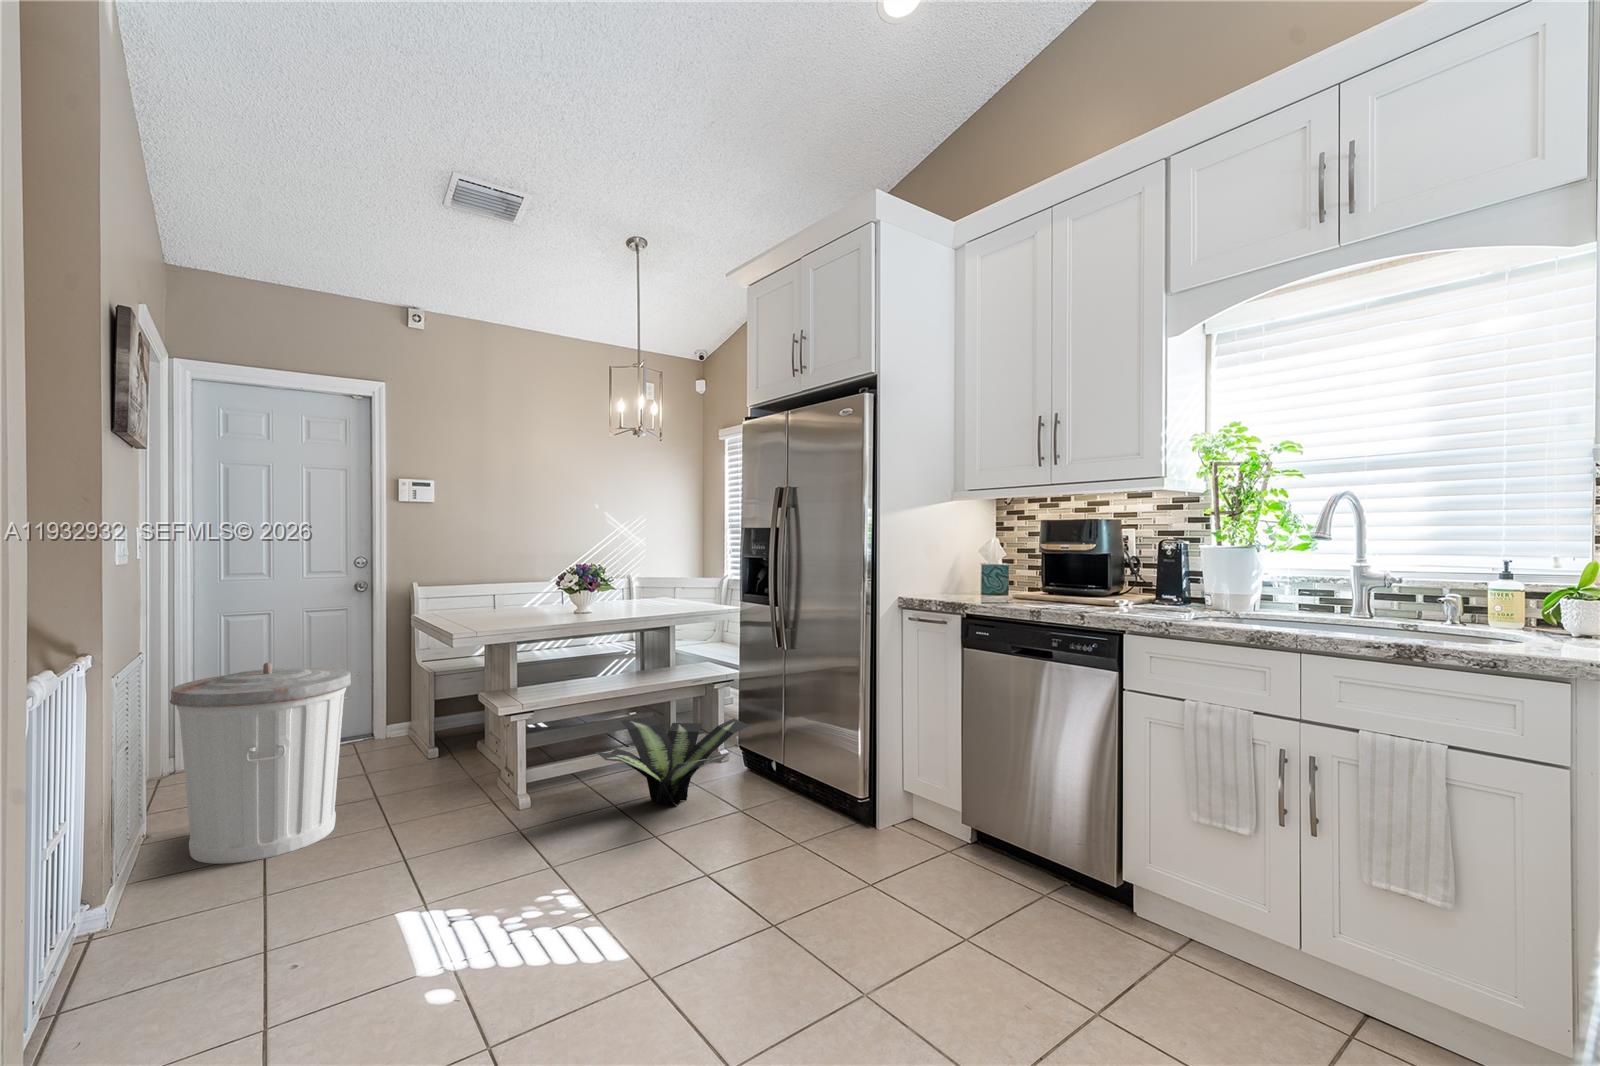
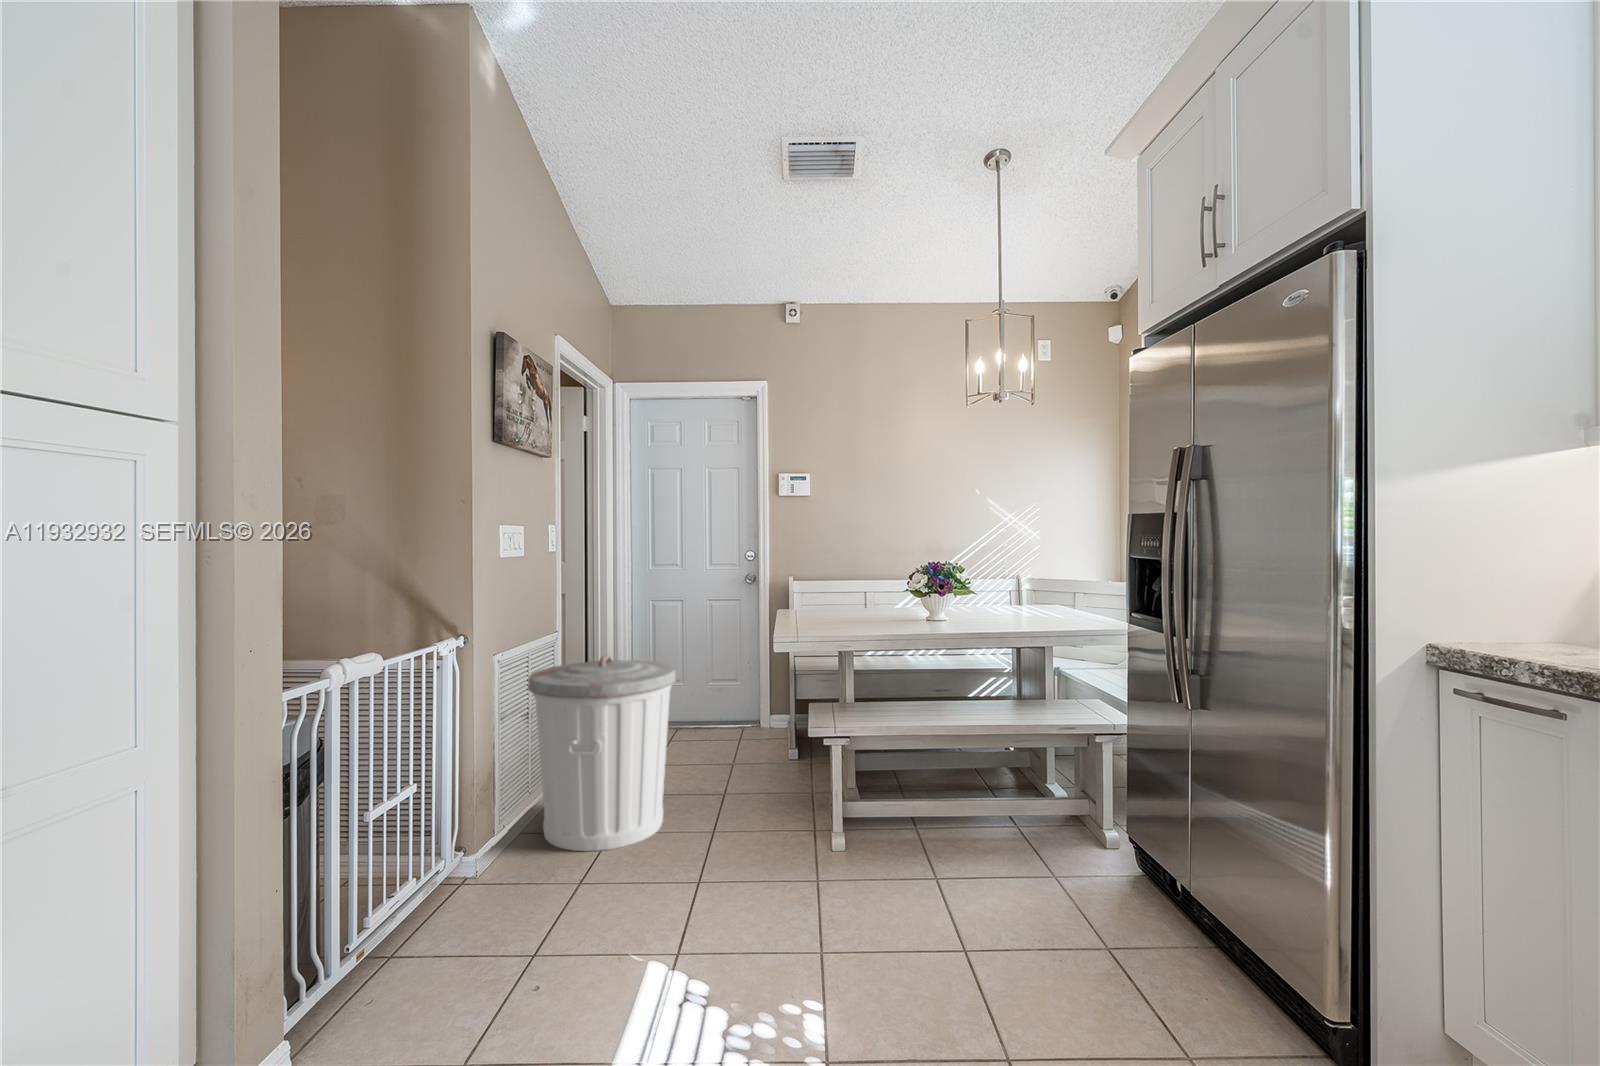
potted plant: present [596,716,750,806] -> none [908,767,1137,909]

